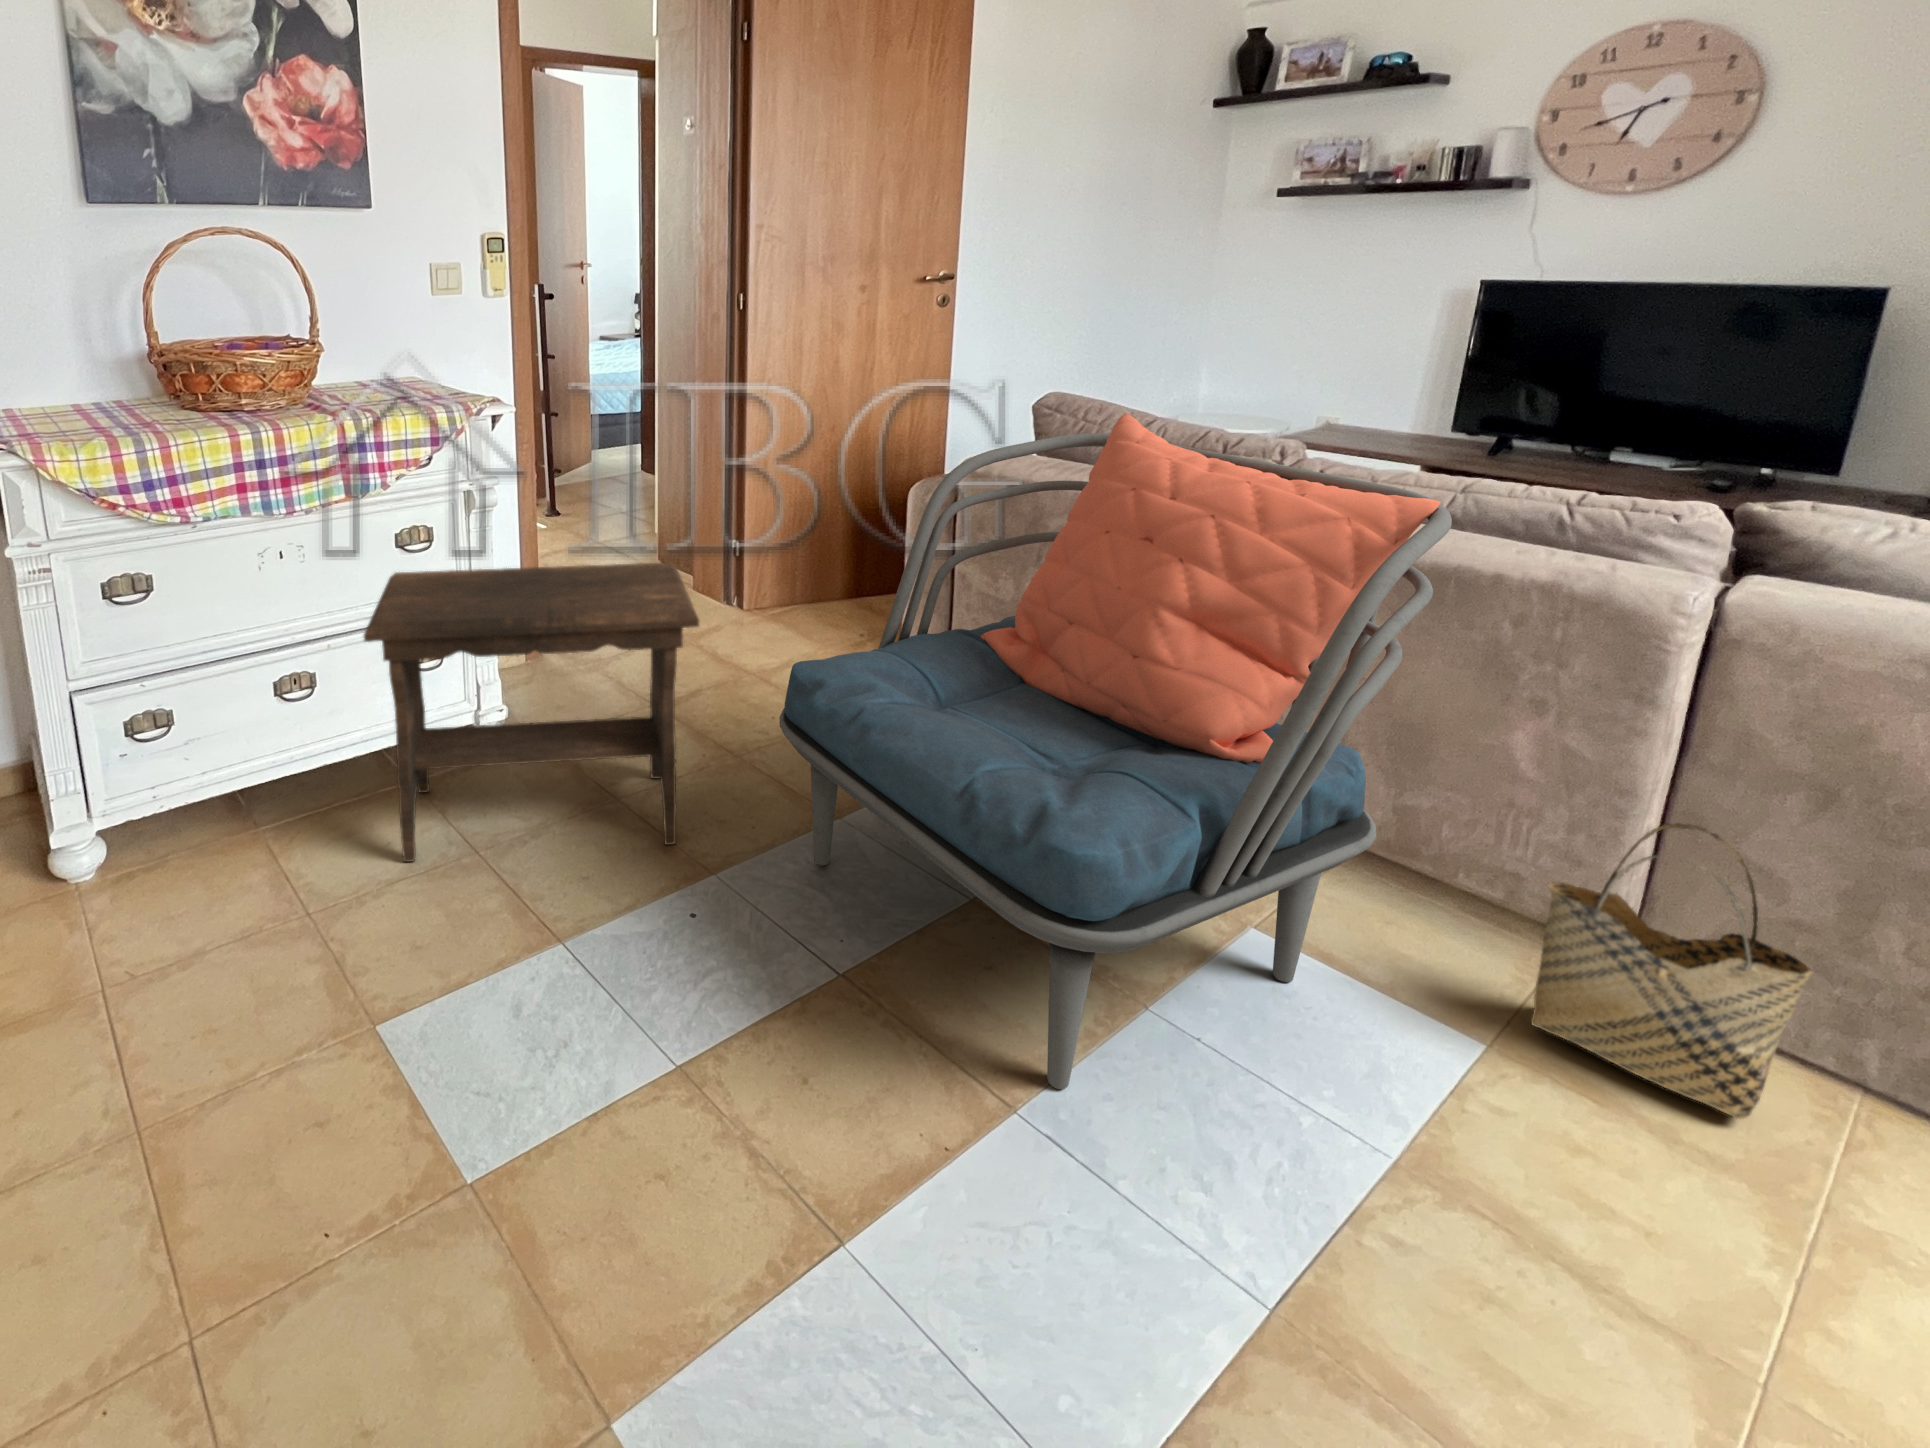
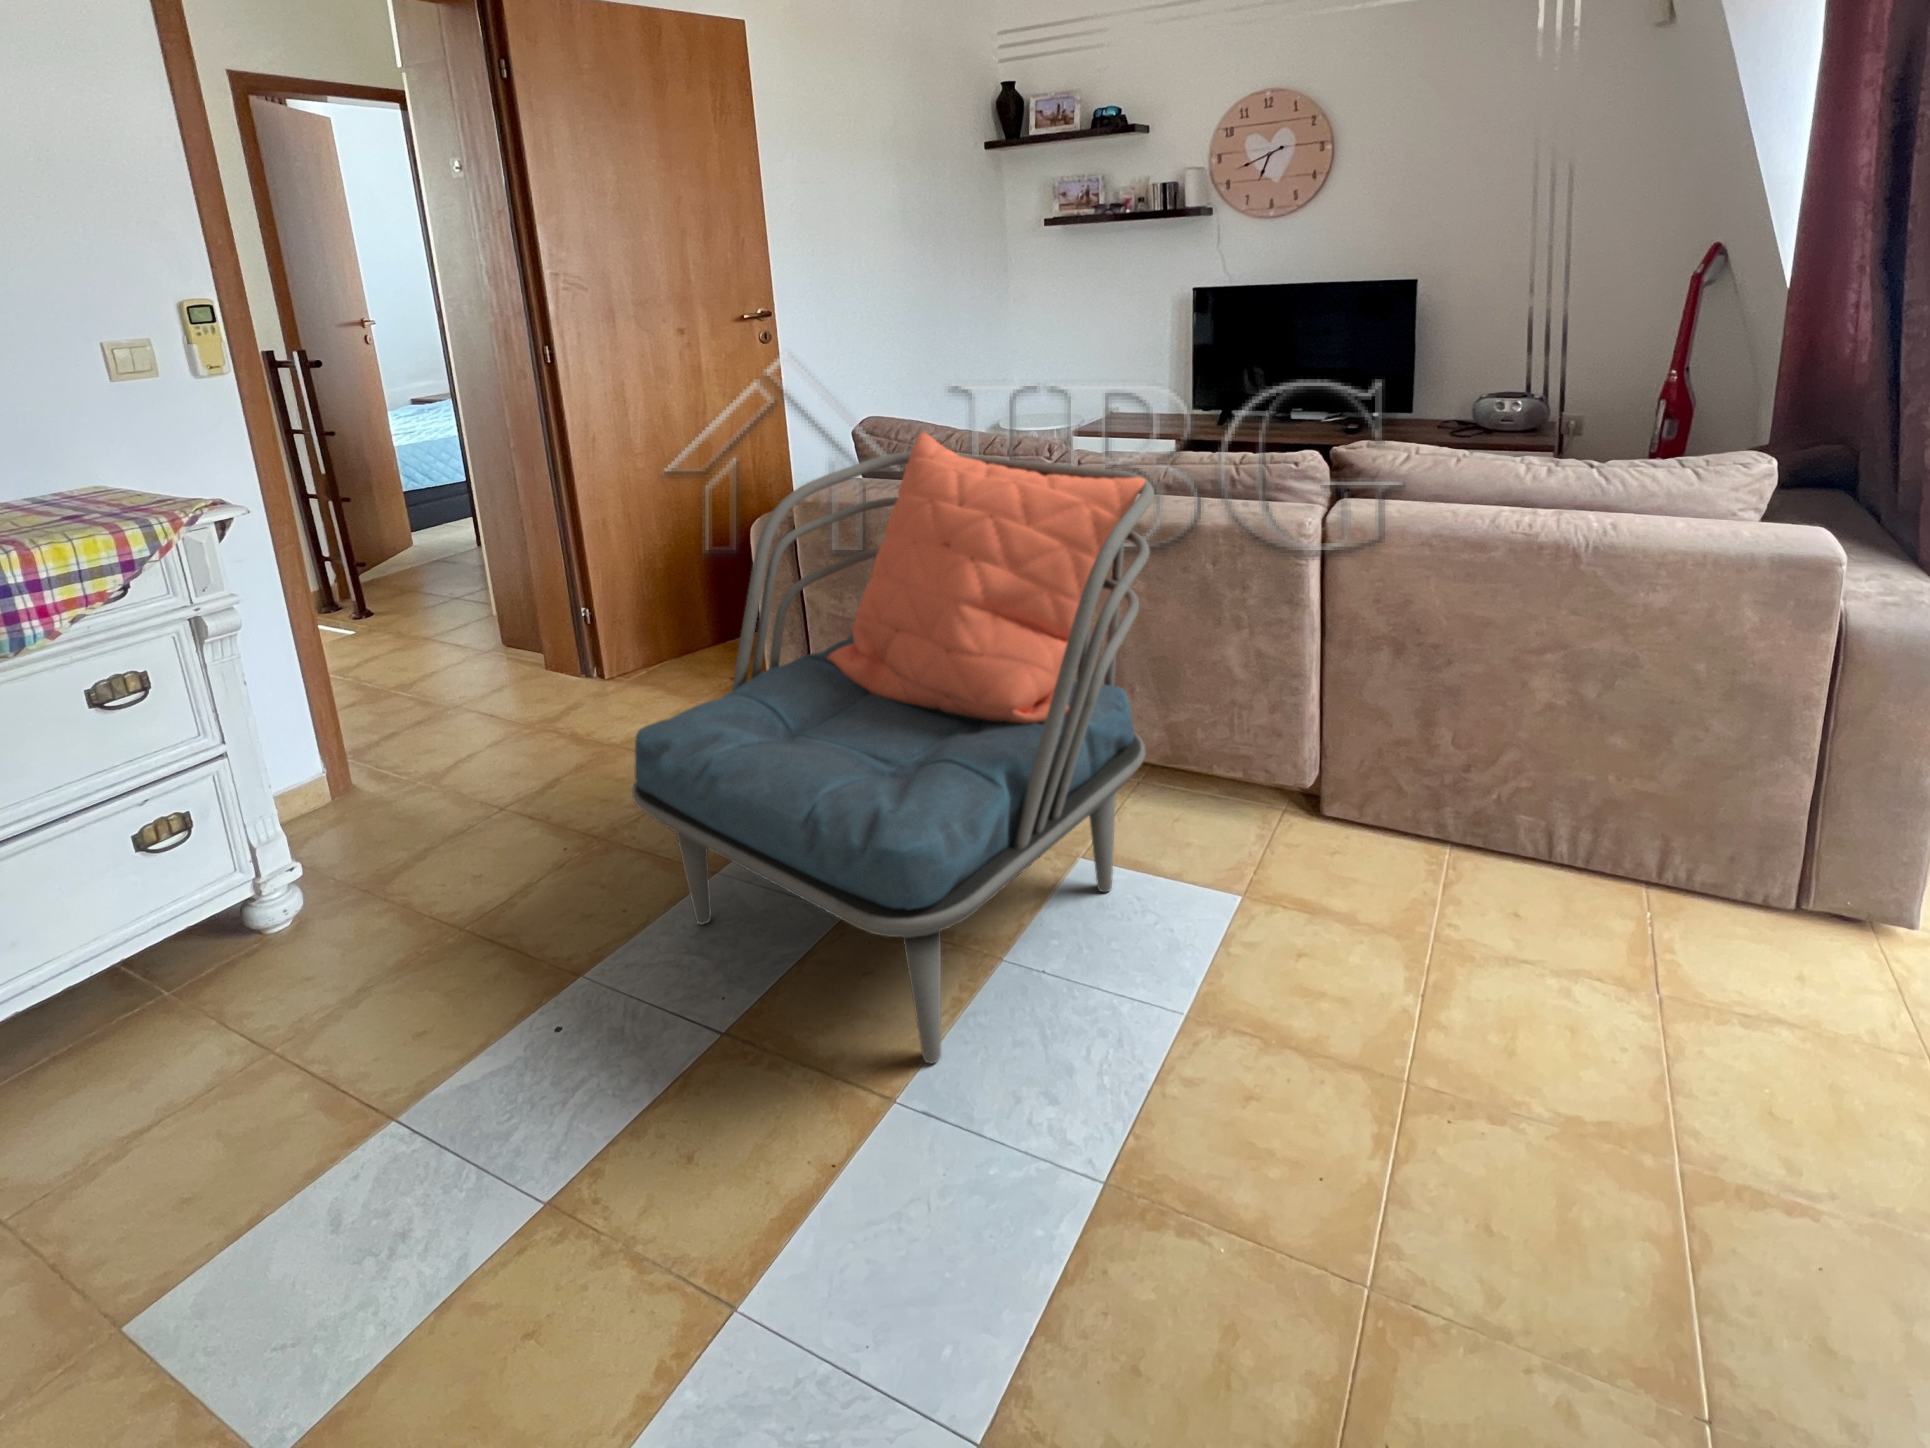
footstool: present [364,562,699,862] -> none [30,650,540,1103]
woven basket: present [1531,823,1812,1119] -> none [1260,686,1403,888]

